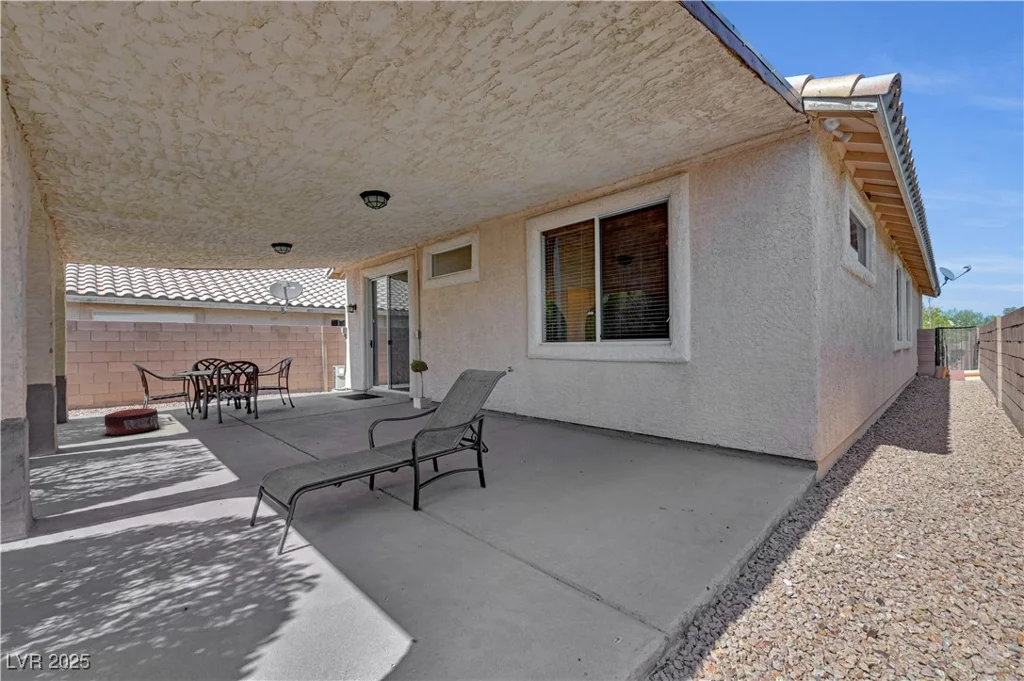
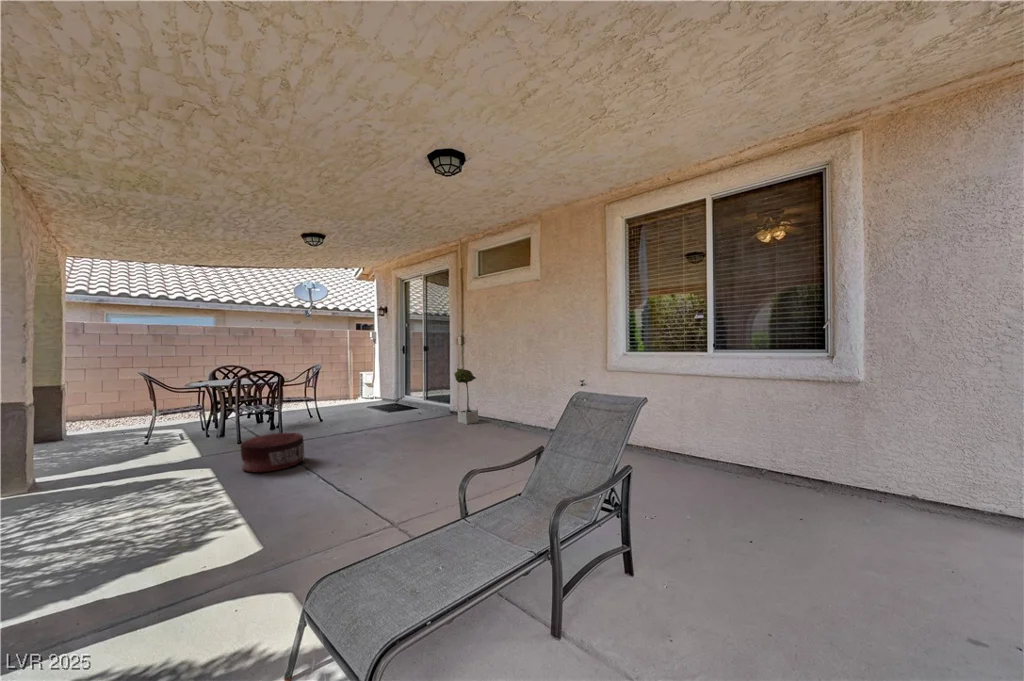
pouf: present [104,408,159,435] -> present [241,433,304,472]

